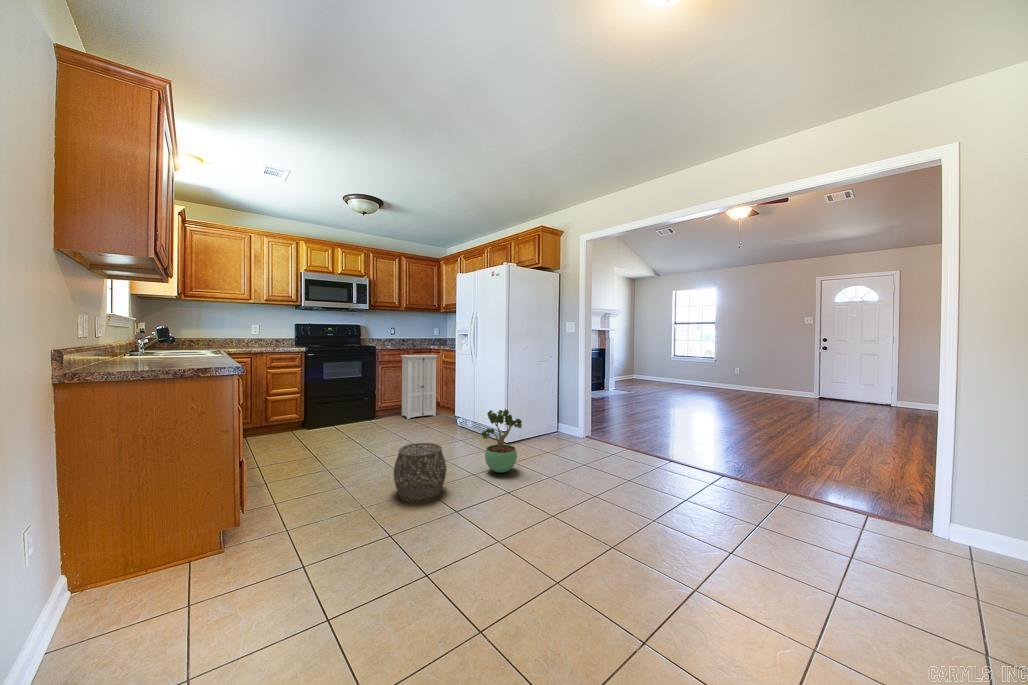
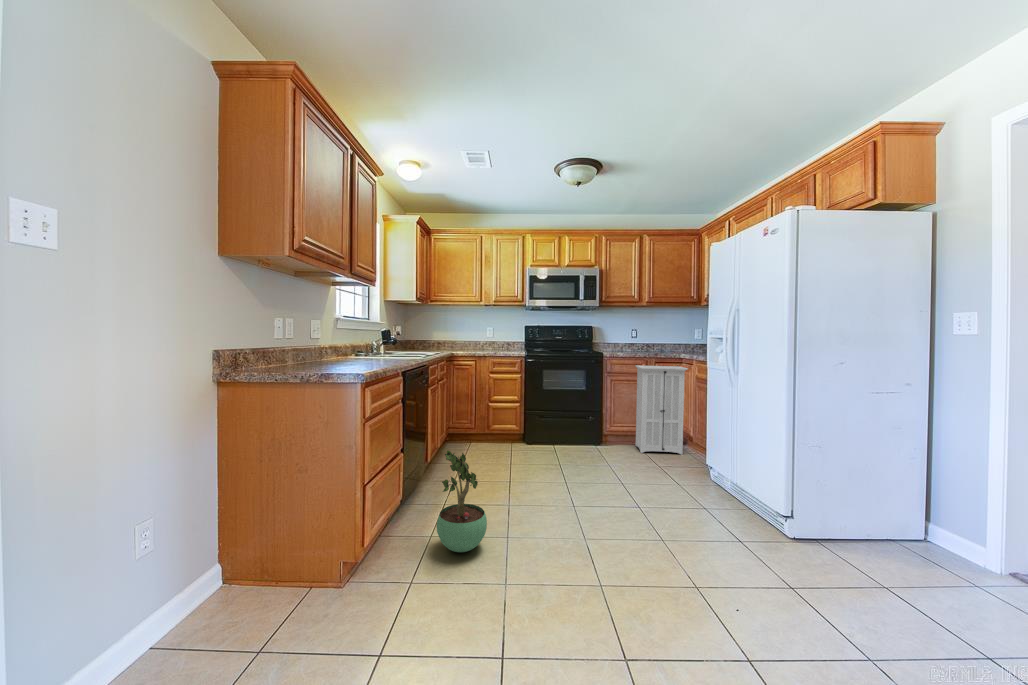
potted plant: present [481,409,522,473] -> present [437,451,487,552]
woven basket: present [393,443,446,500] -> none [547,513,635,624]

